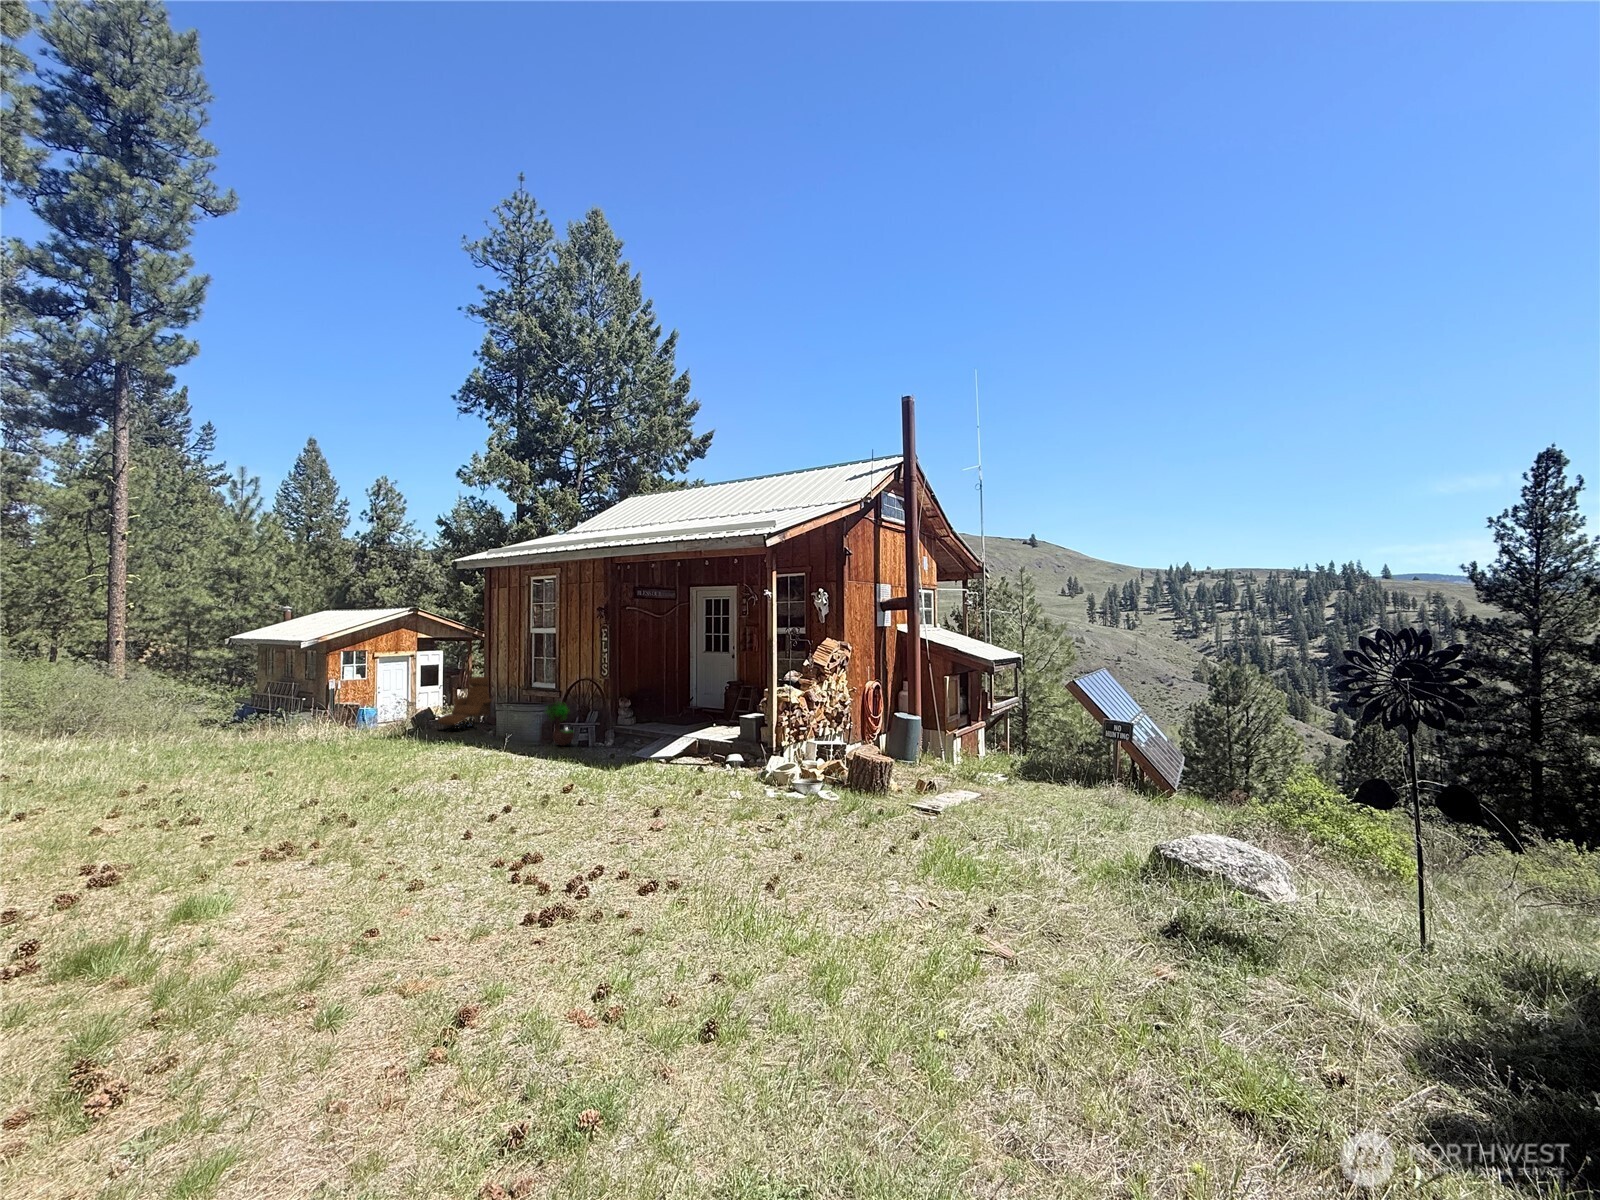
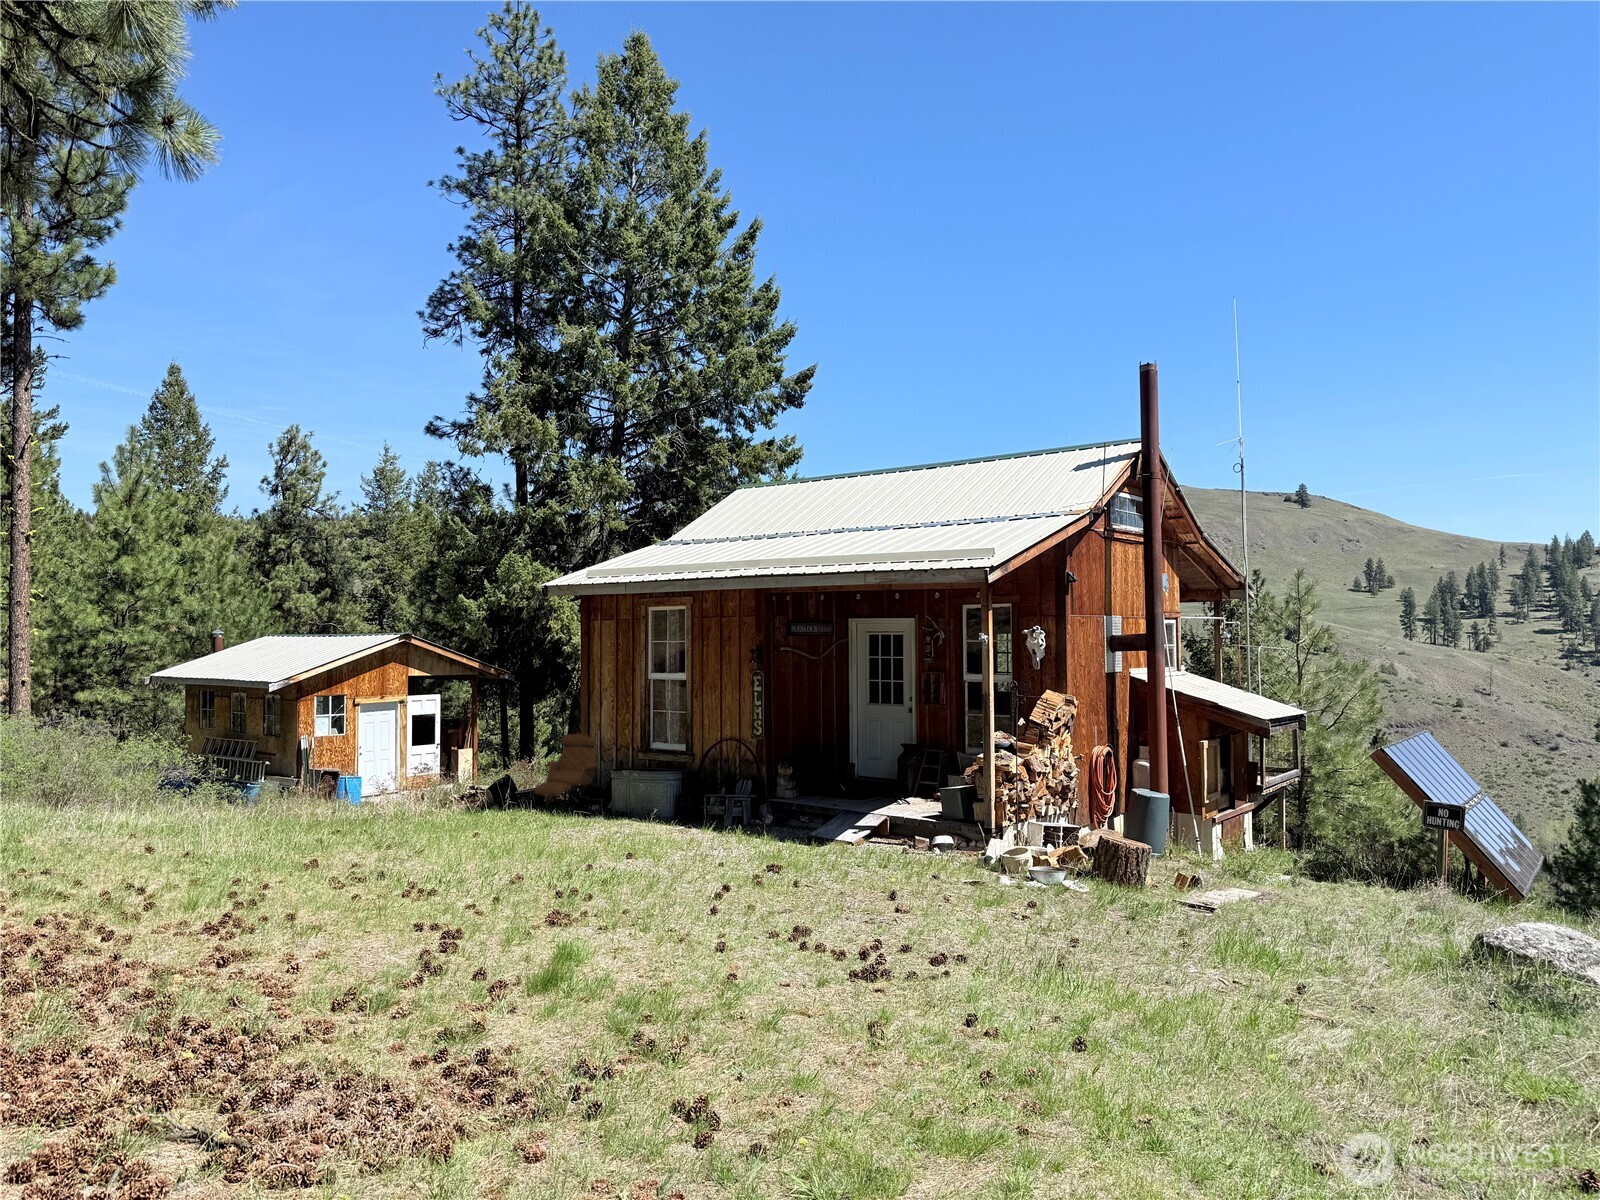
potted tree: present [547,704,574,746] -> none [681,764,719,824]

